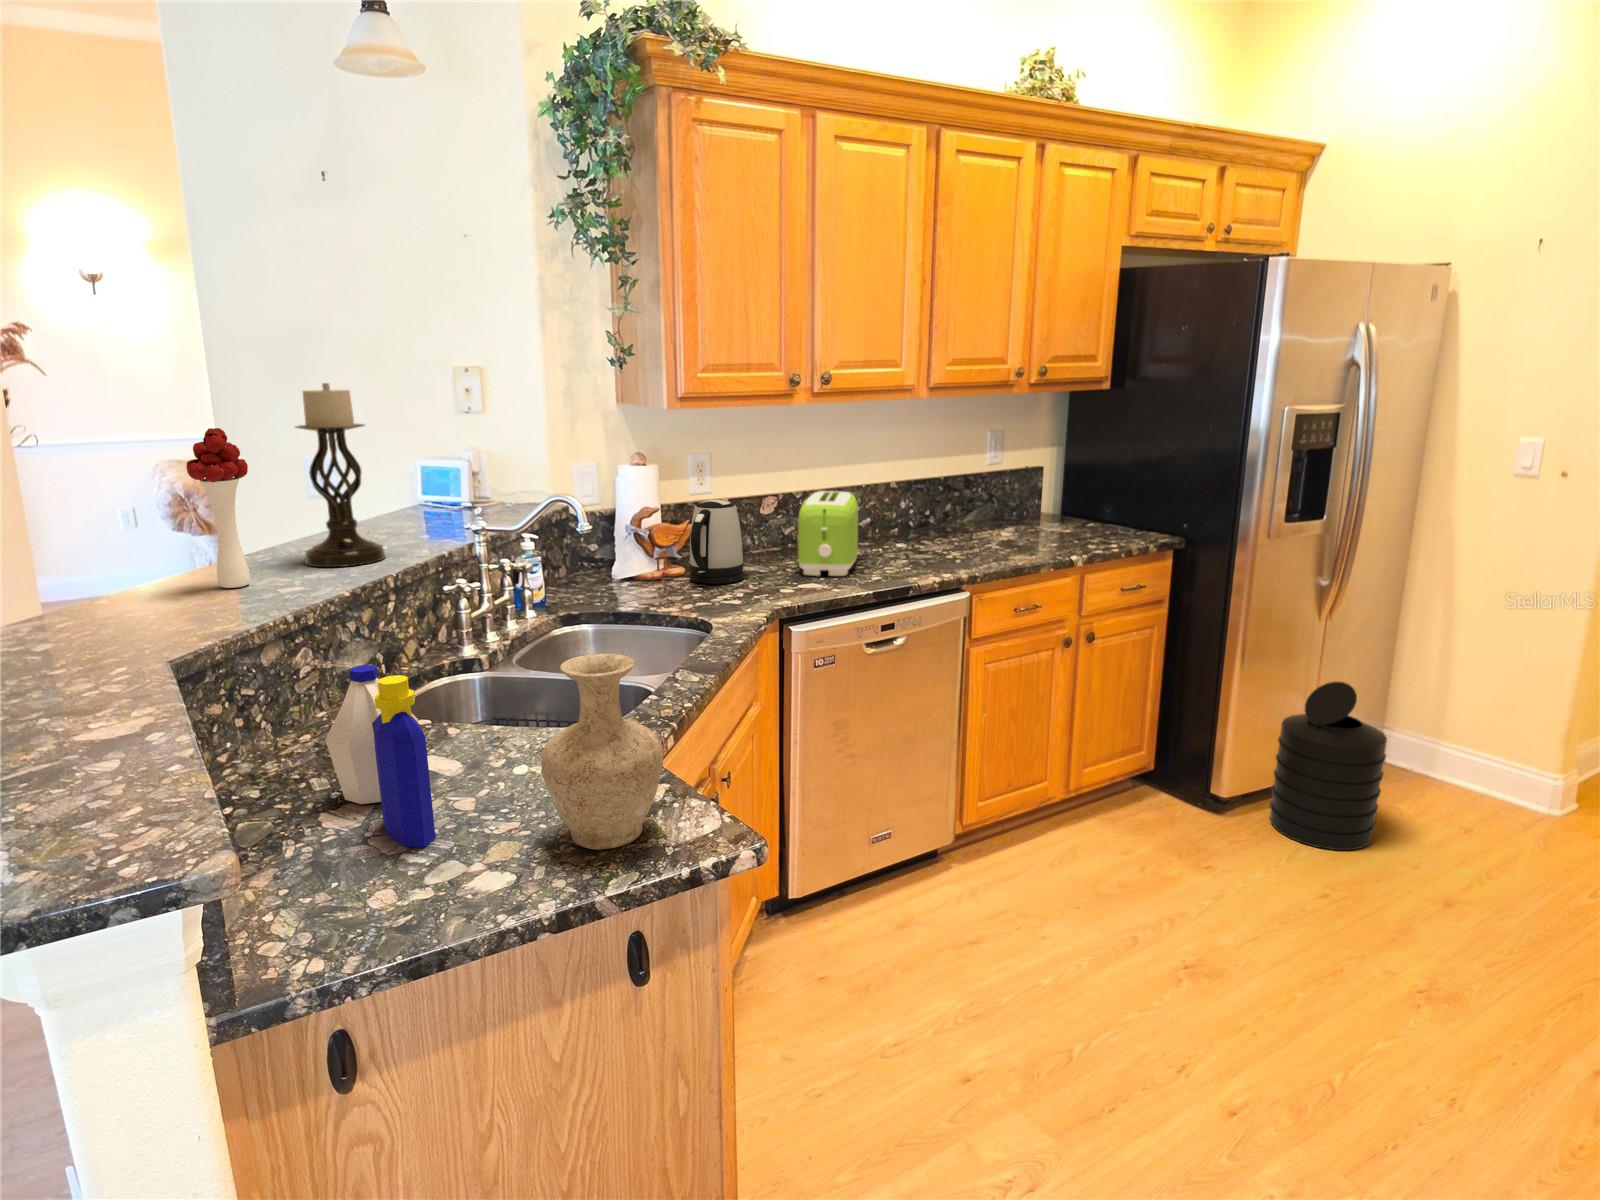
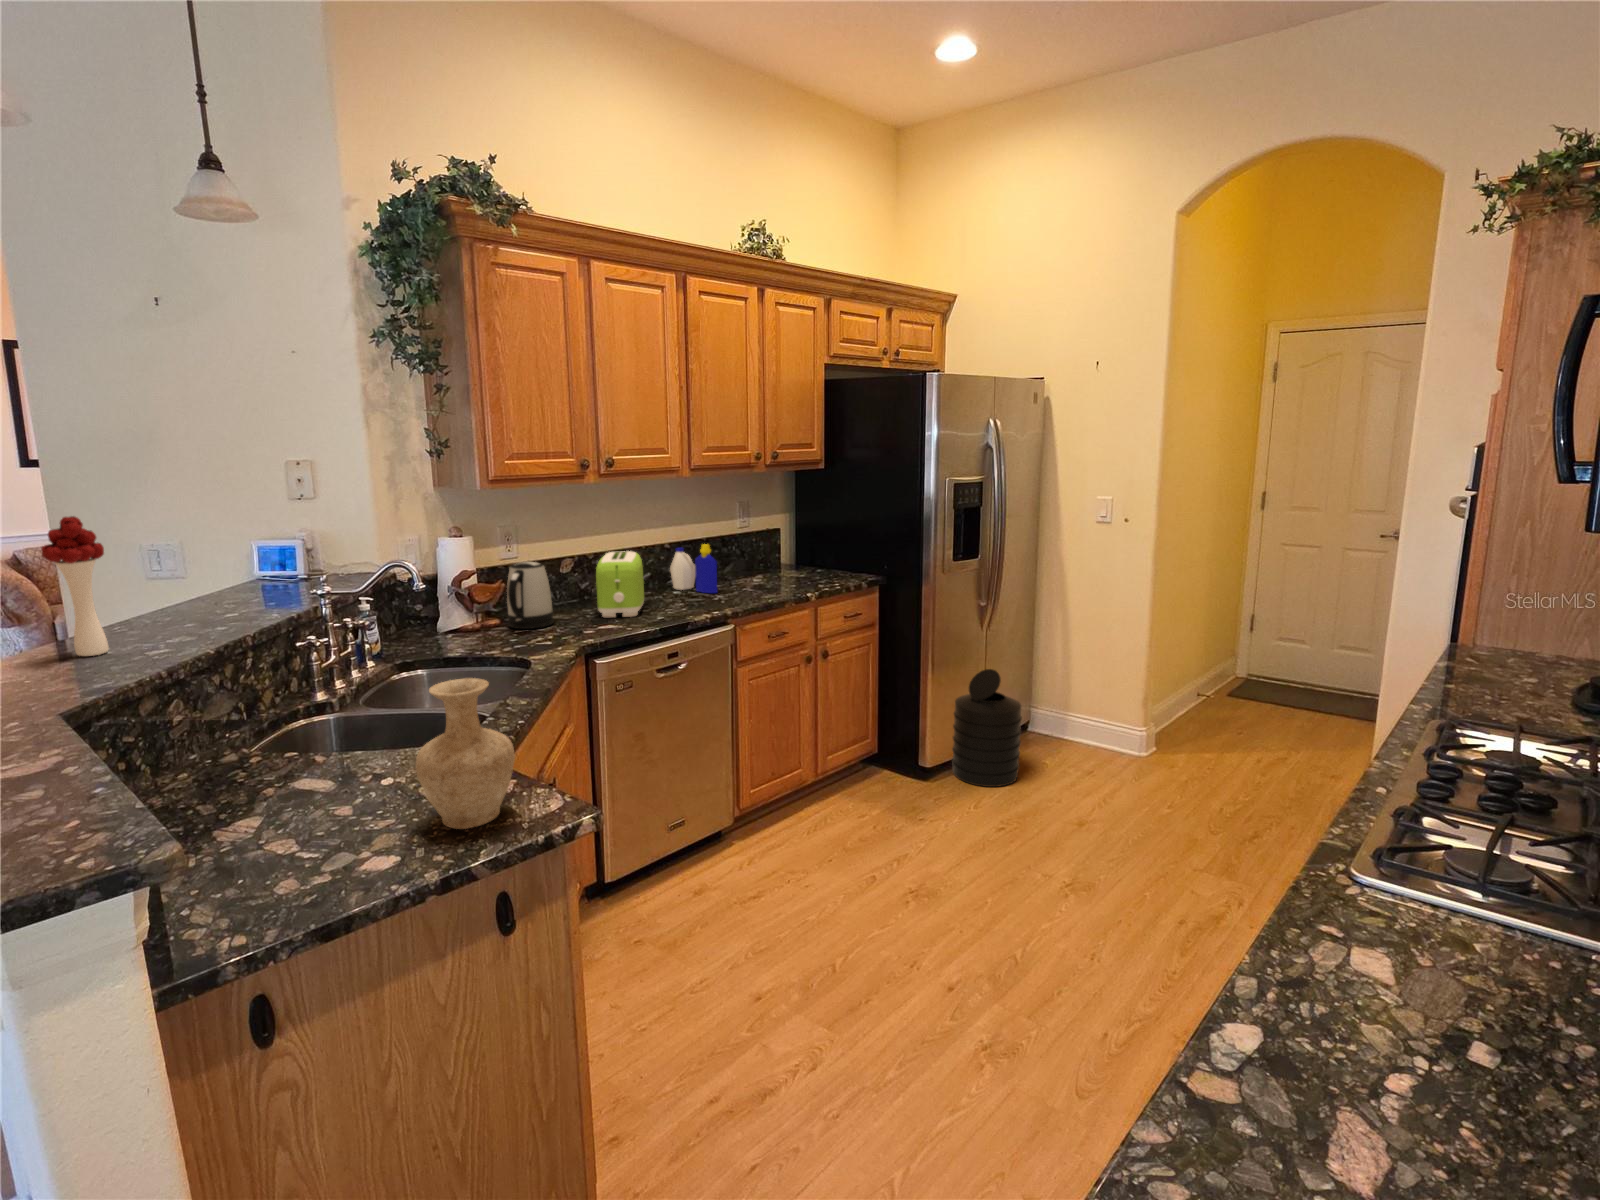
candle holder: present [296,383,385,567] -> none [145,475,238,633]
bottle: present [325,665,436,848] -> present [670,544,717,593]

